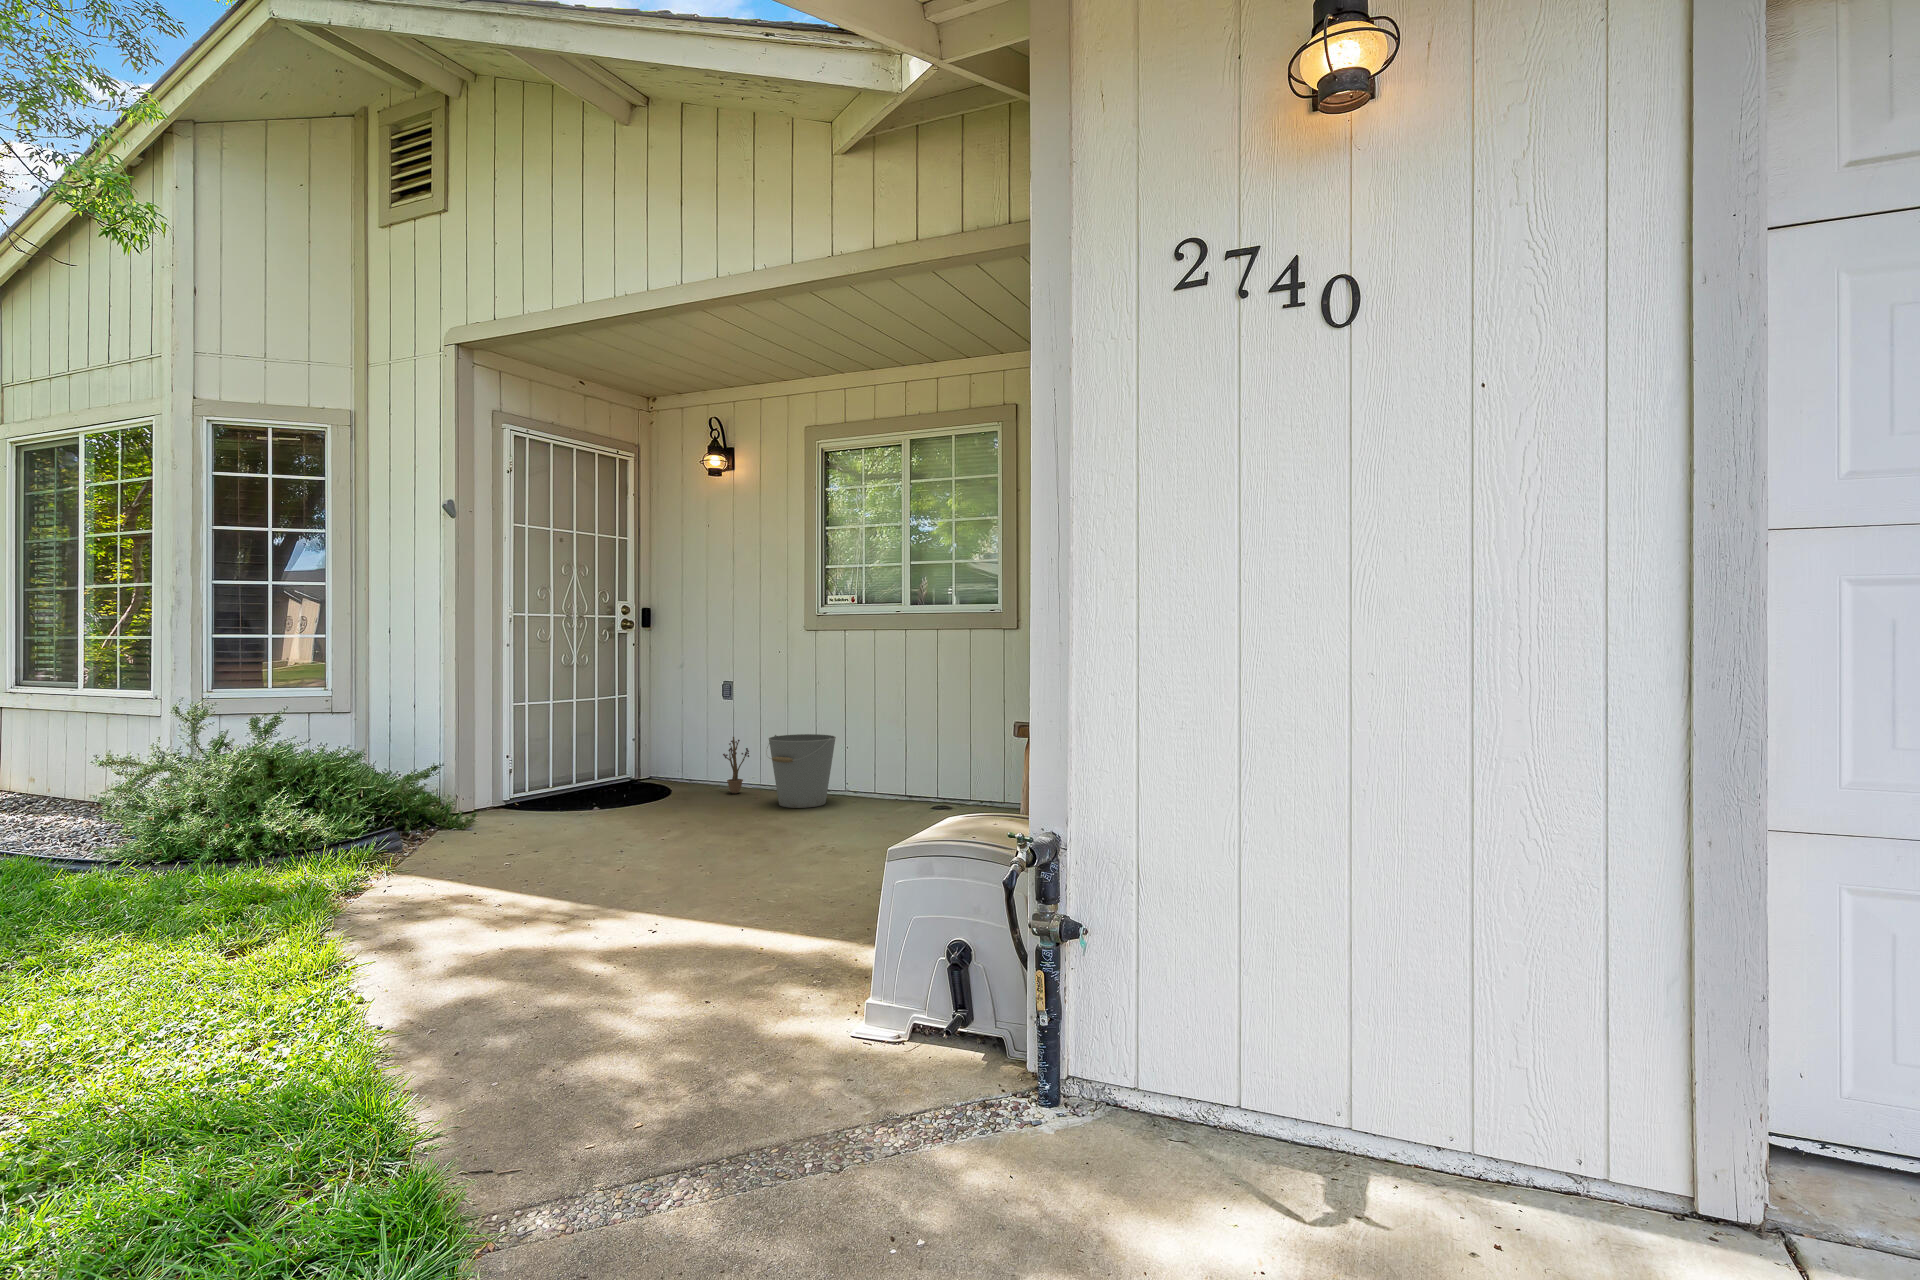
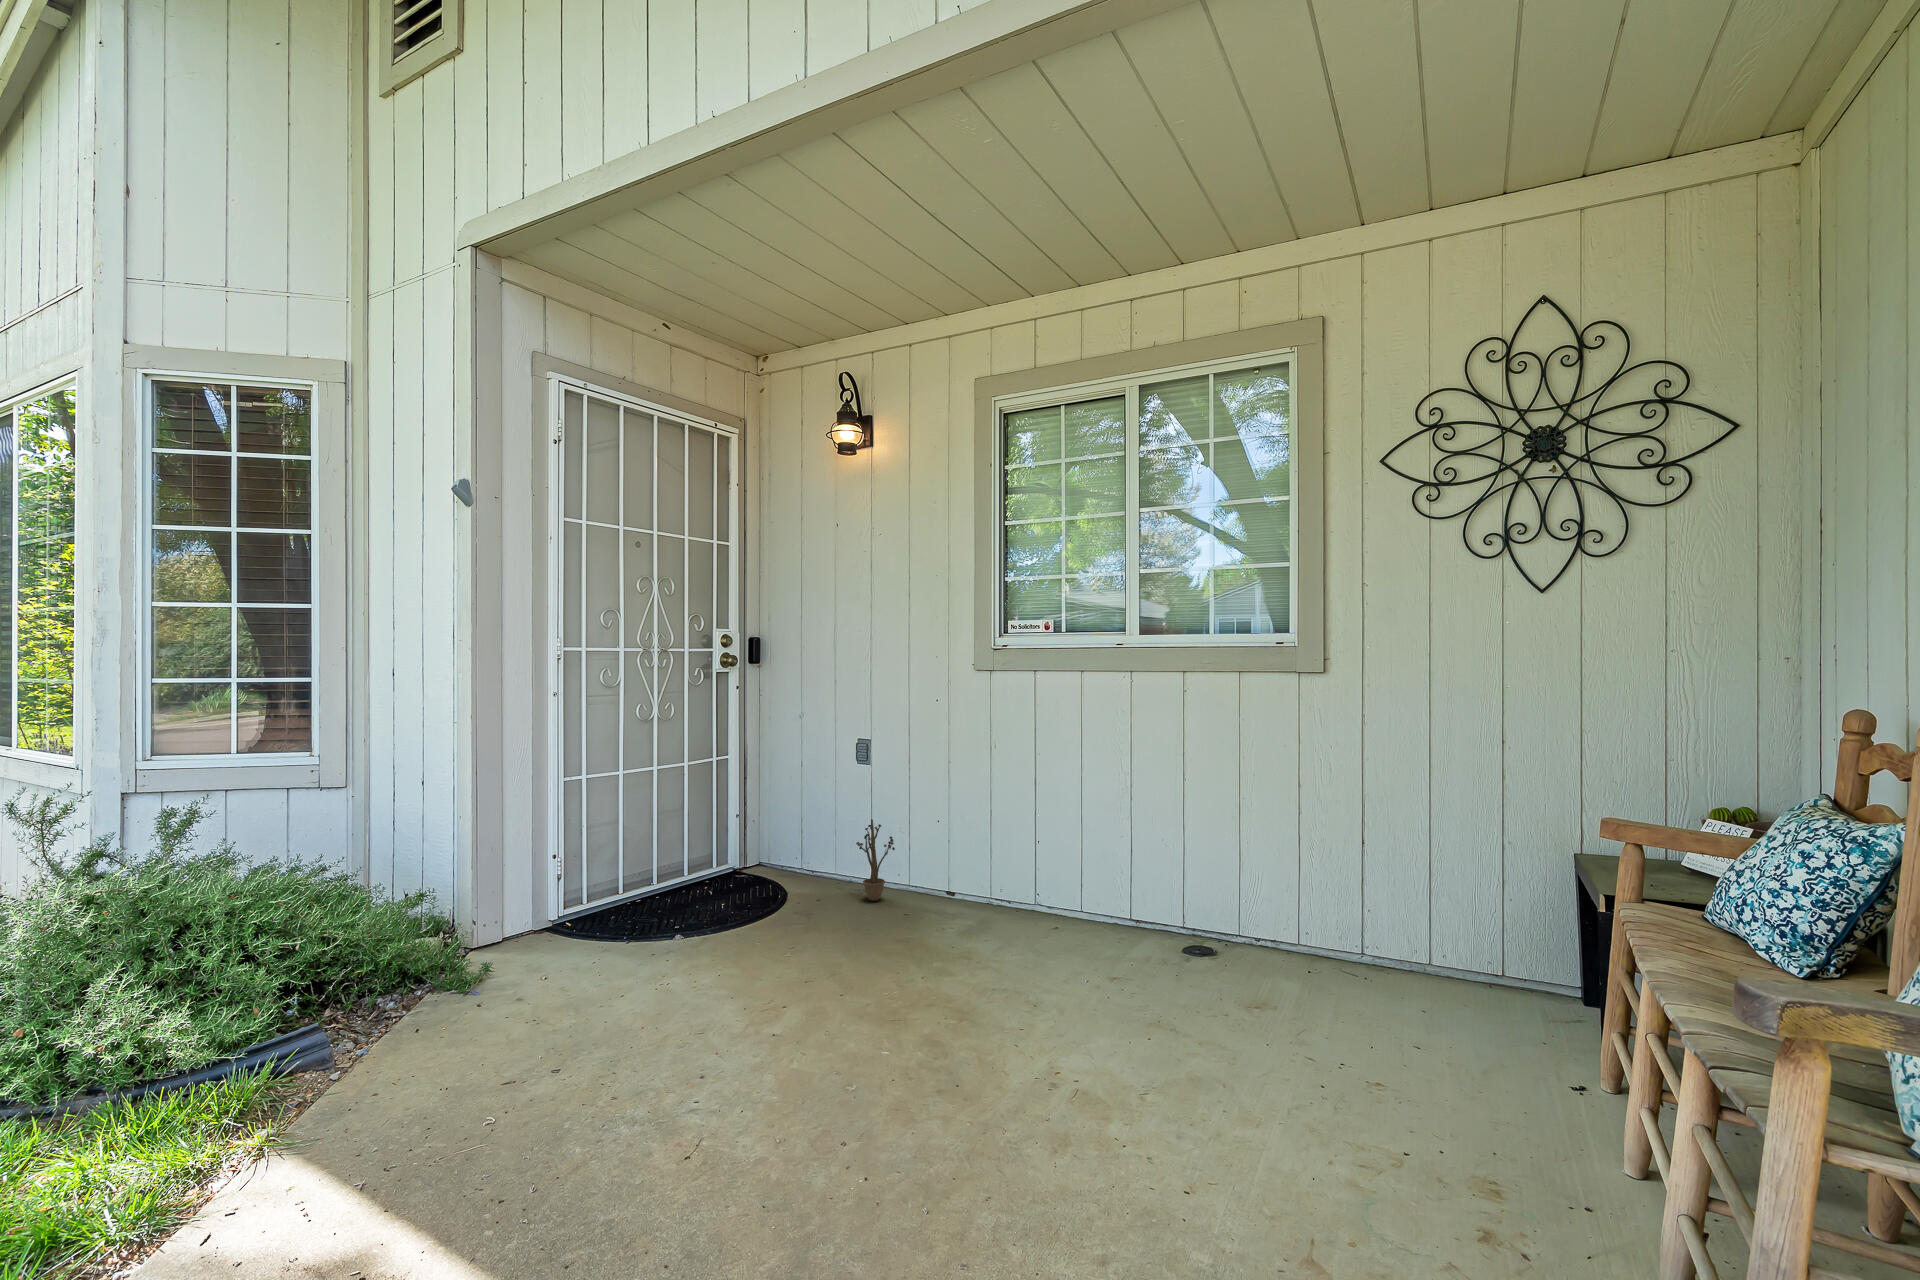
bucket: present [766,734,836,808] -> none [926,821,1028,942]

